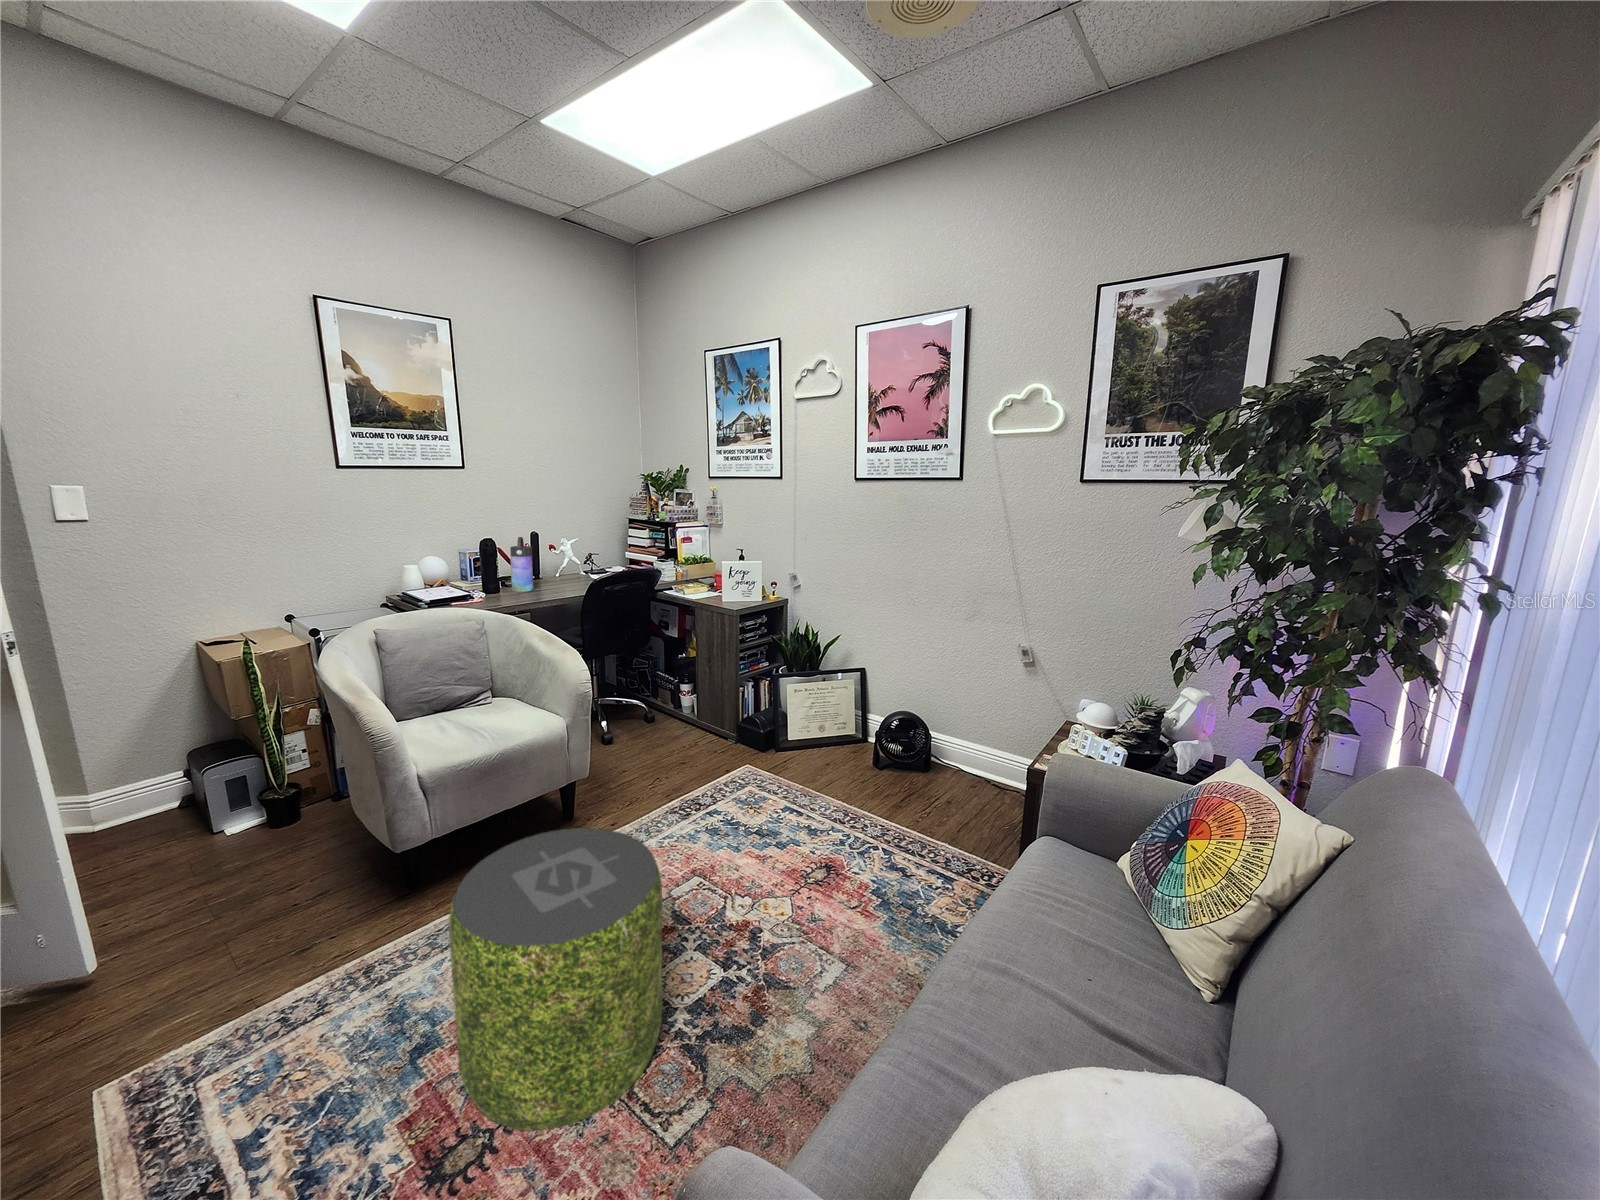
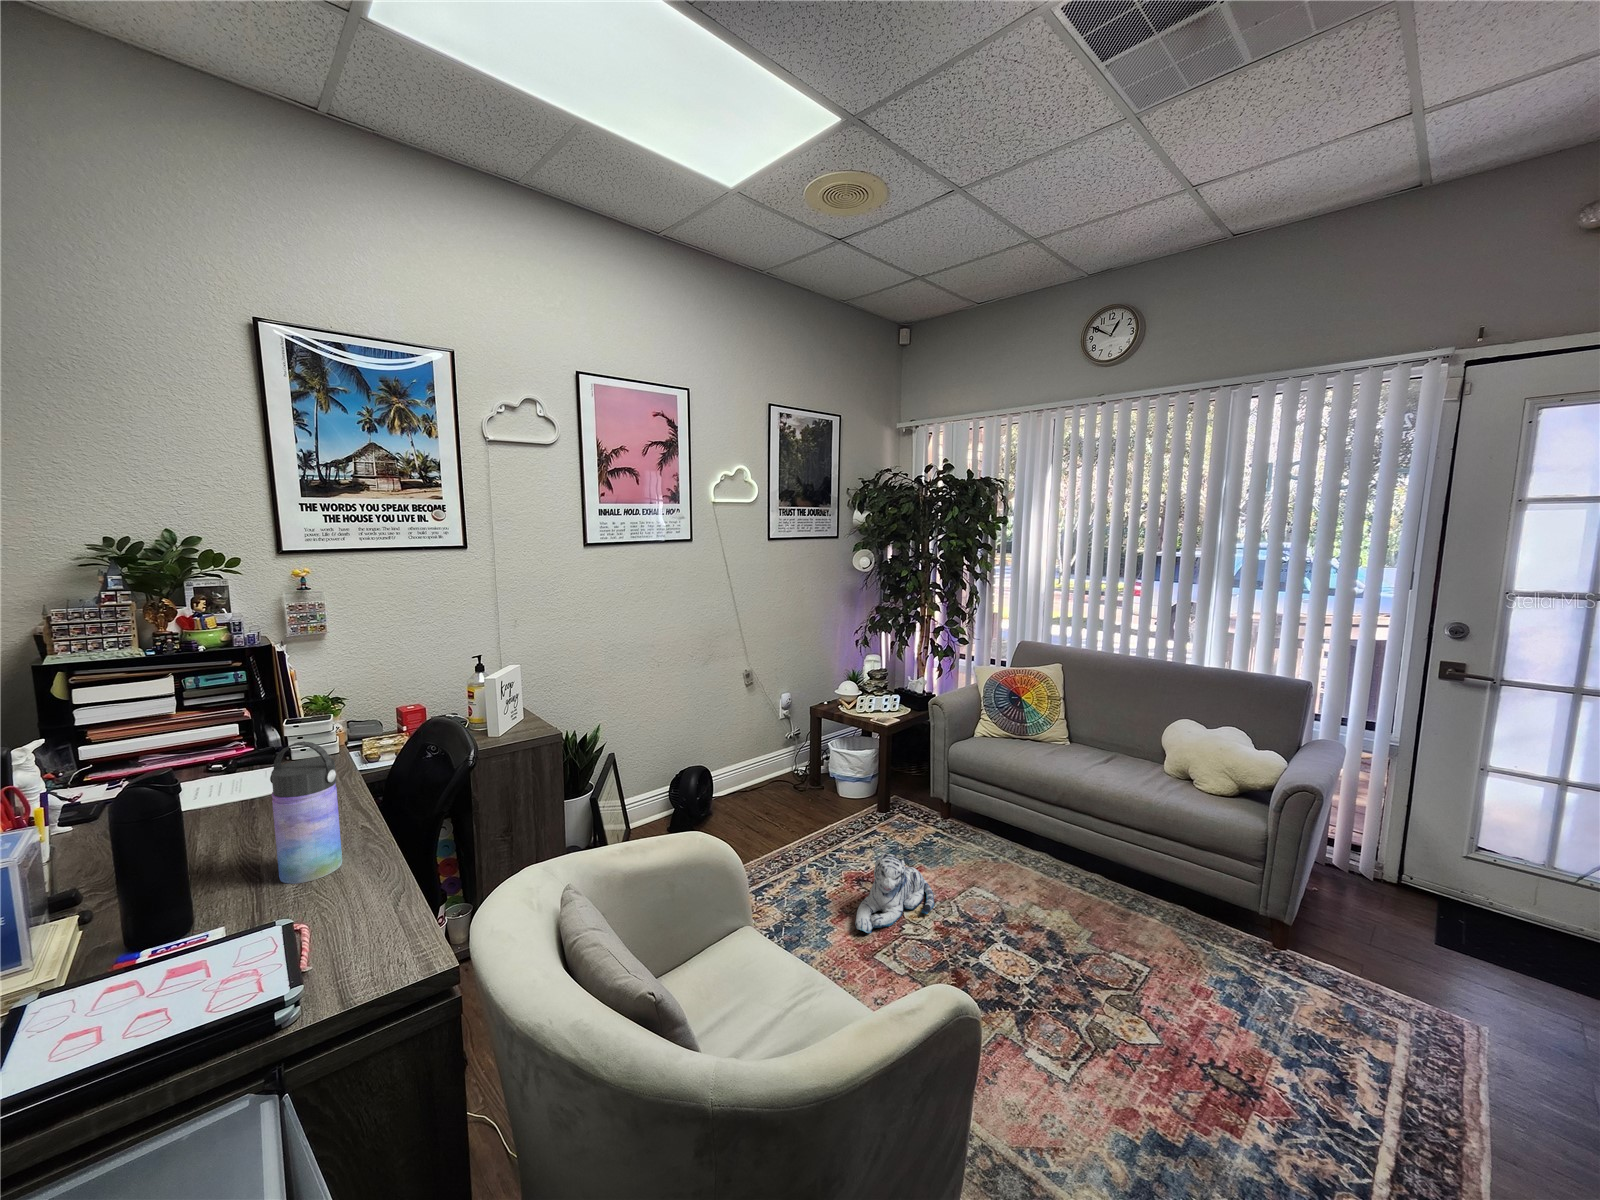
plush toy: none [722,820,828,921] -> present [855,853,934,933]
pouf: present [449,828,662,1130] -> none [1025,848,1213,1100]

